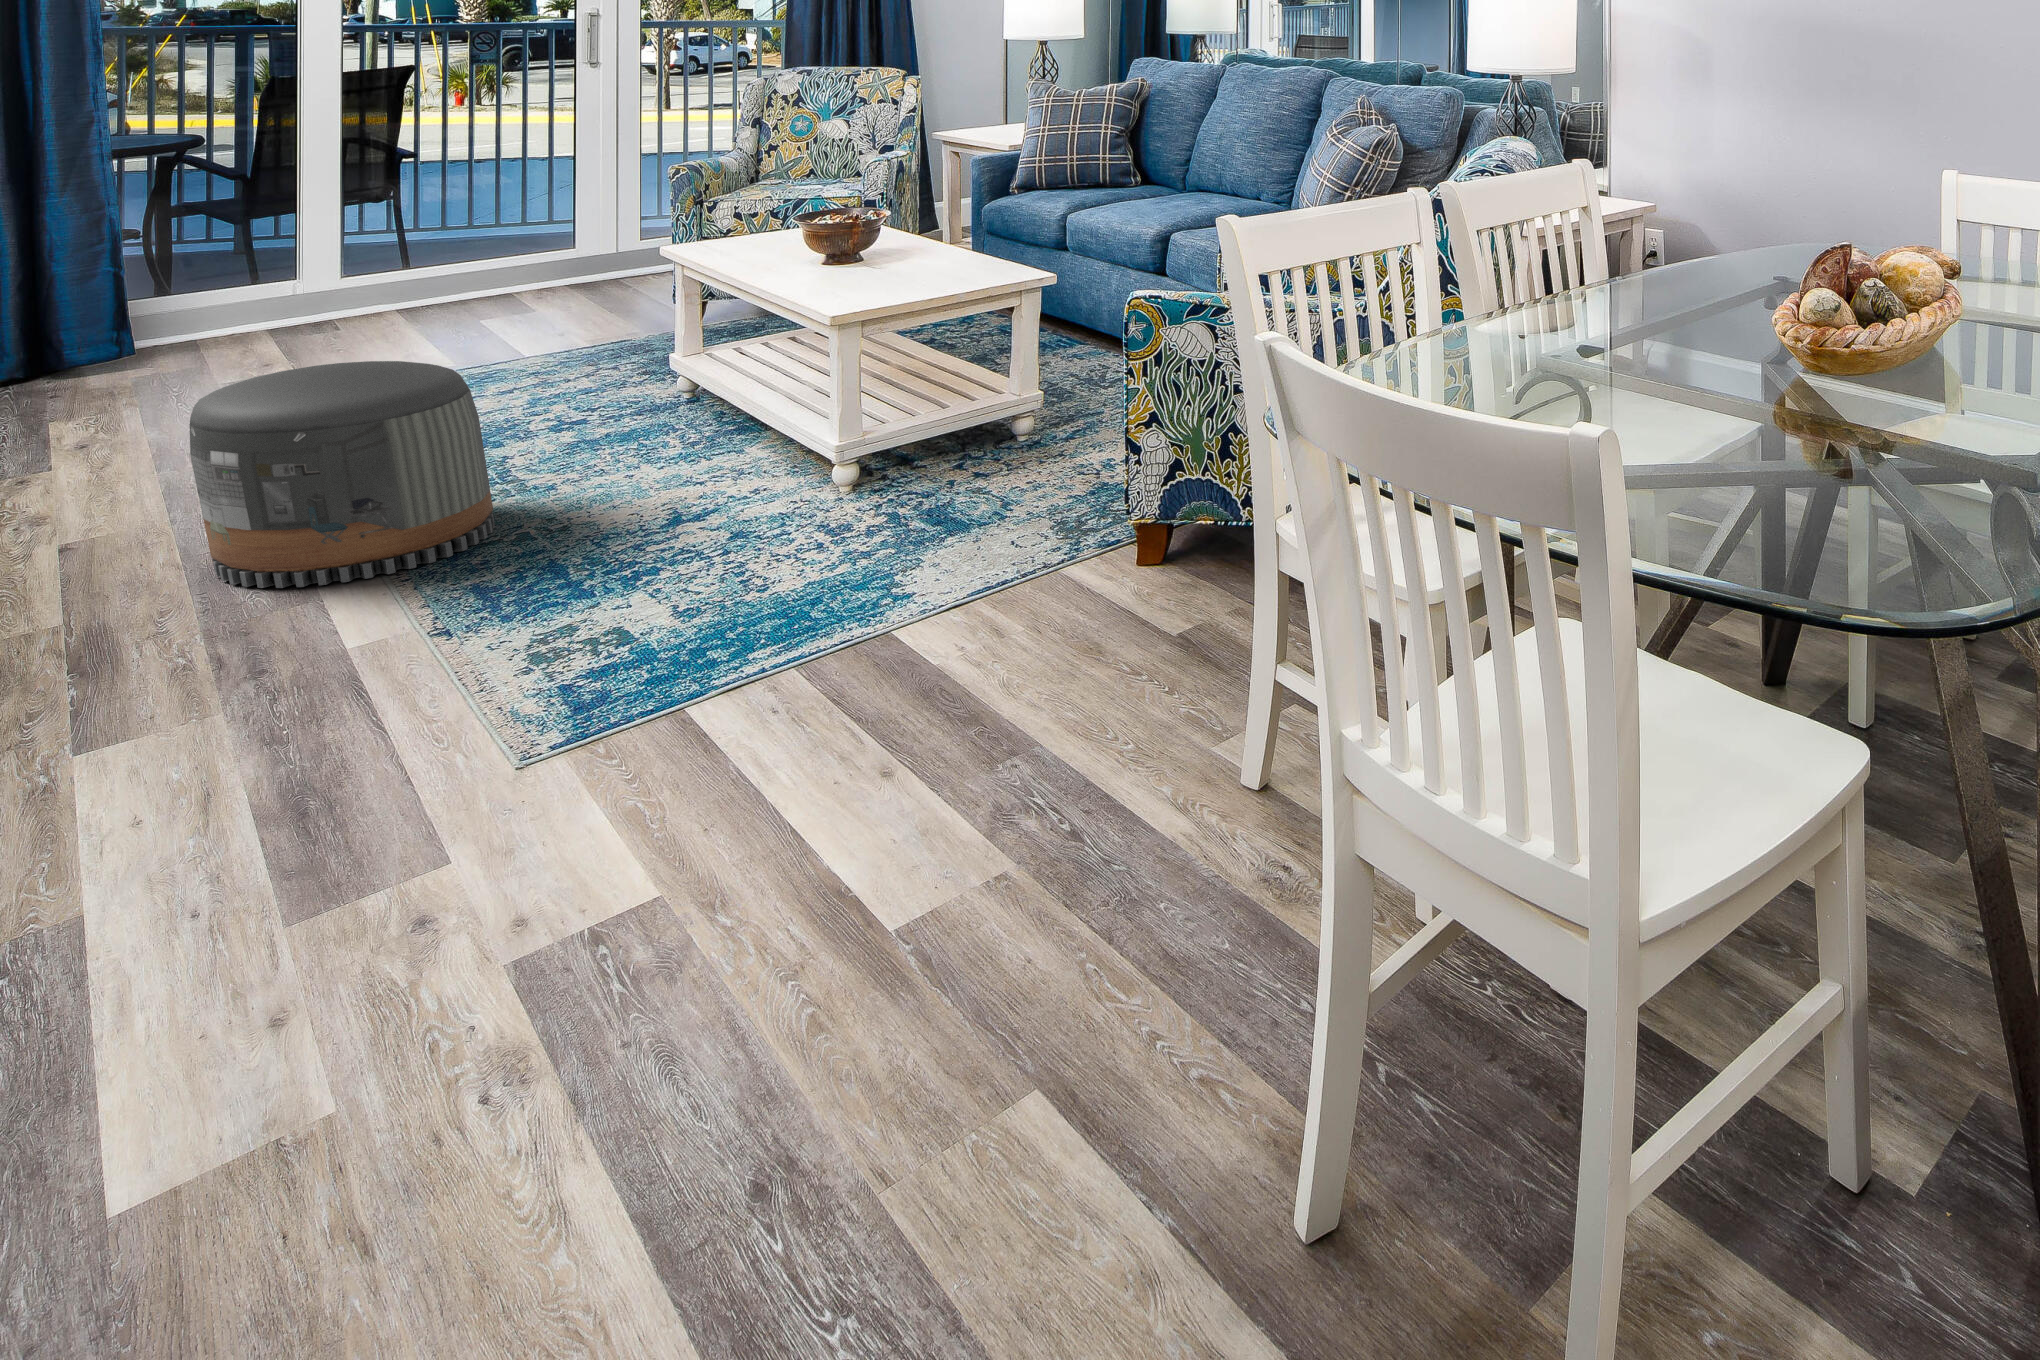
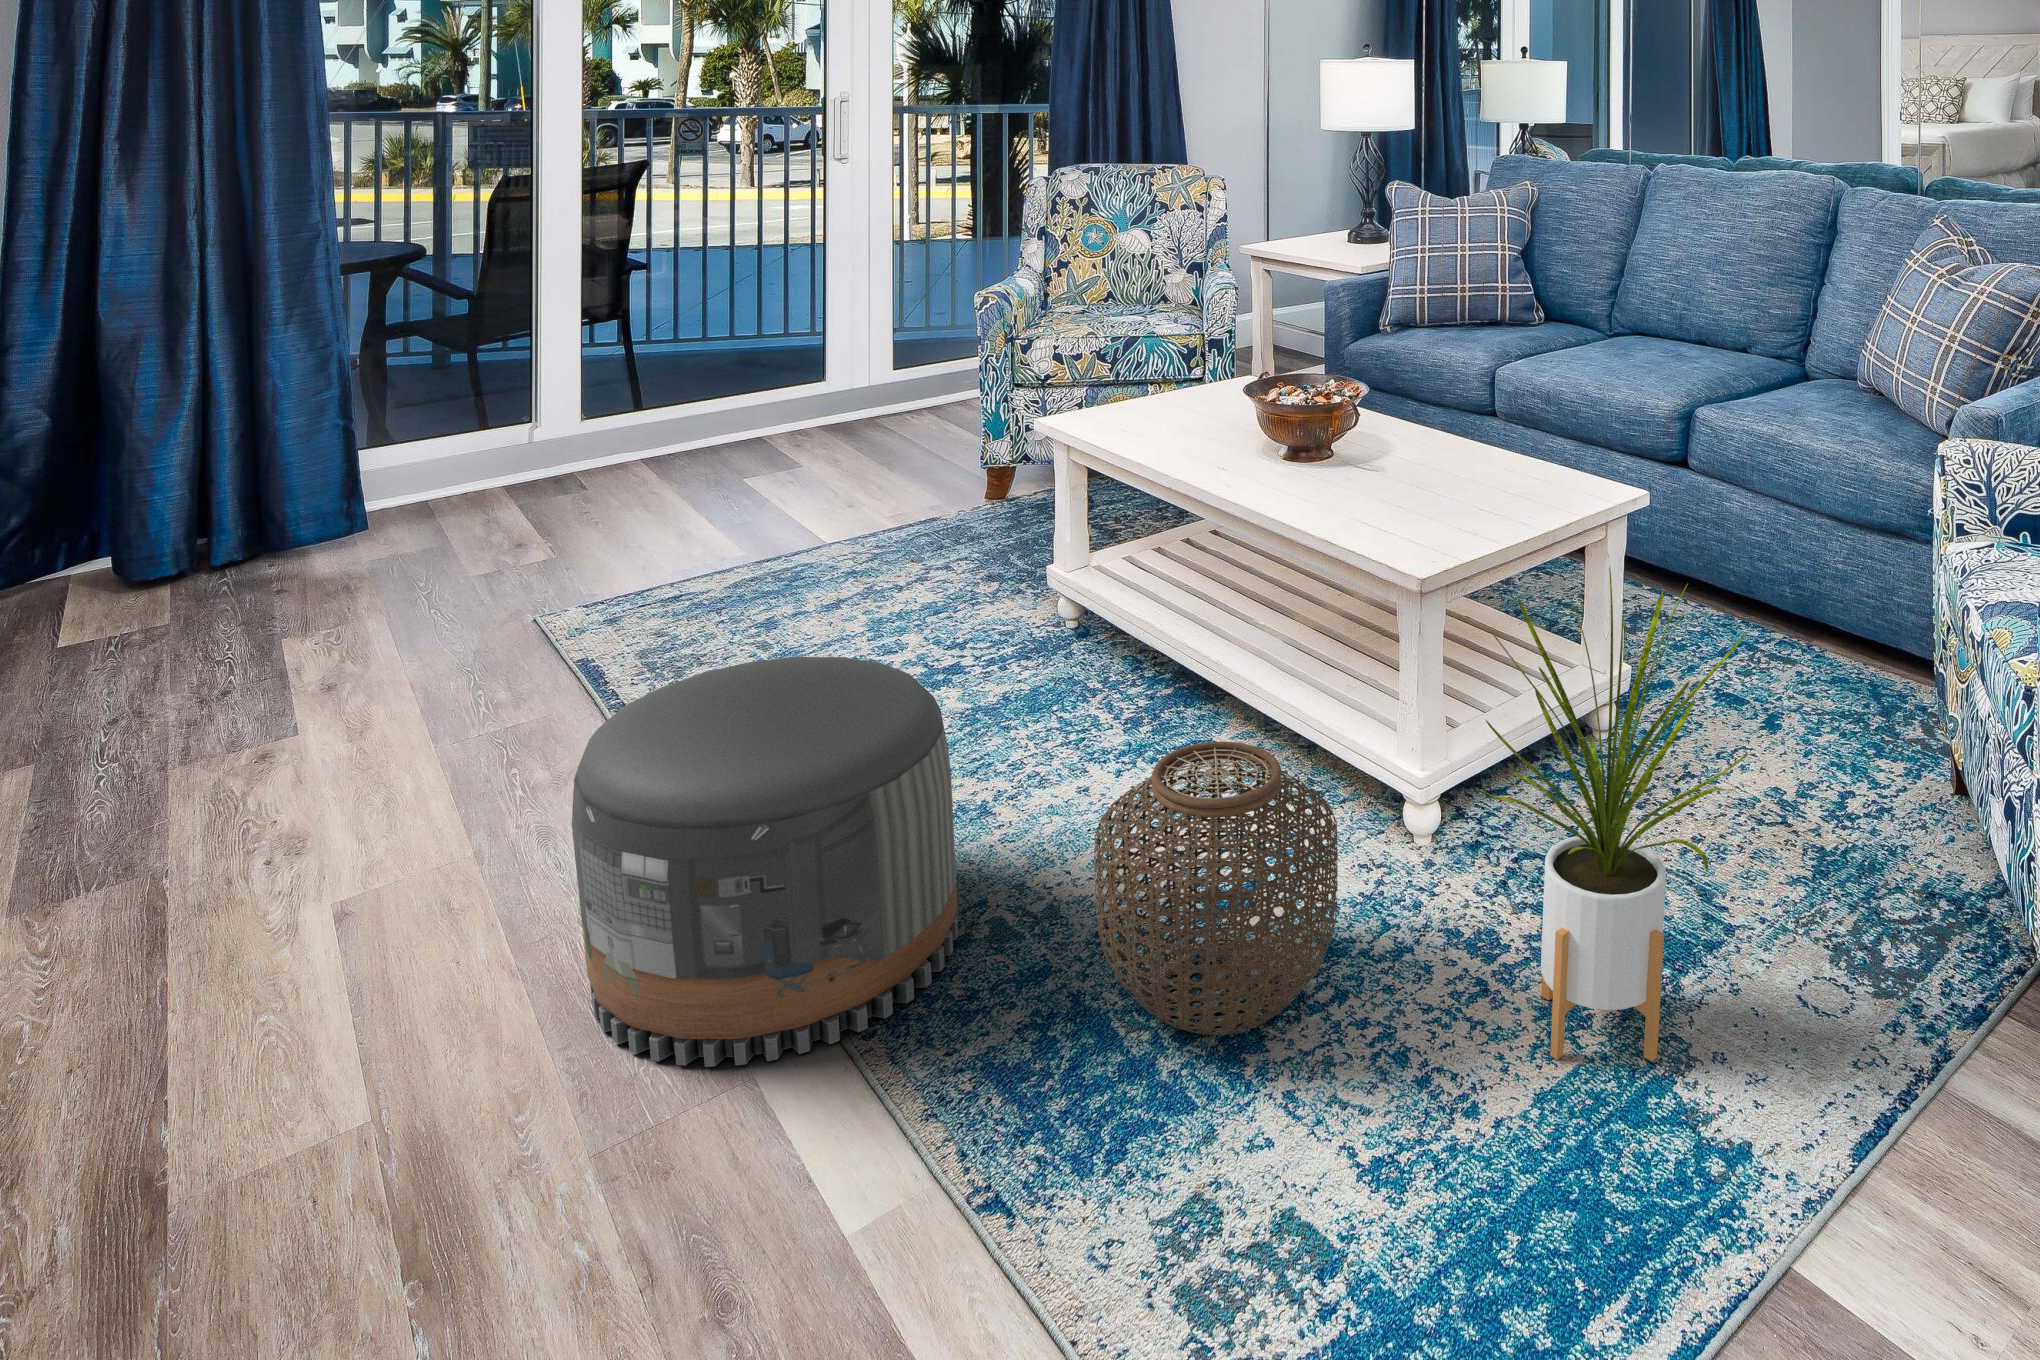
house plant: none [769,274,950,577] -> present [1485,567,1748,1062]
woven basket: none [535,398,718,571] -> present [1094,742,1338,1035]

